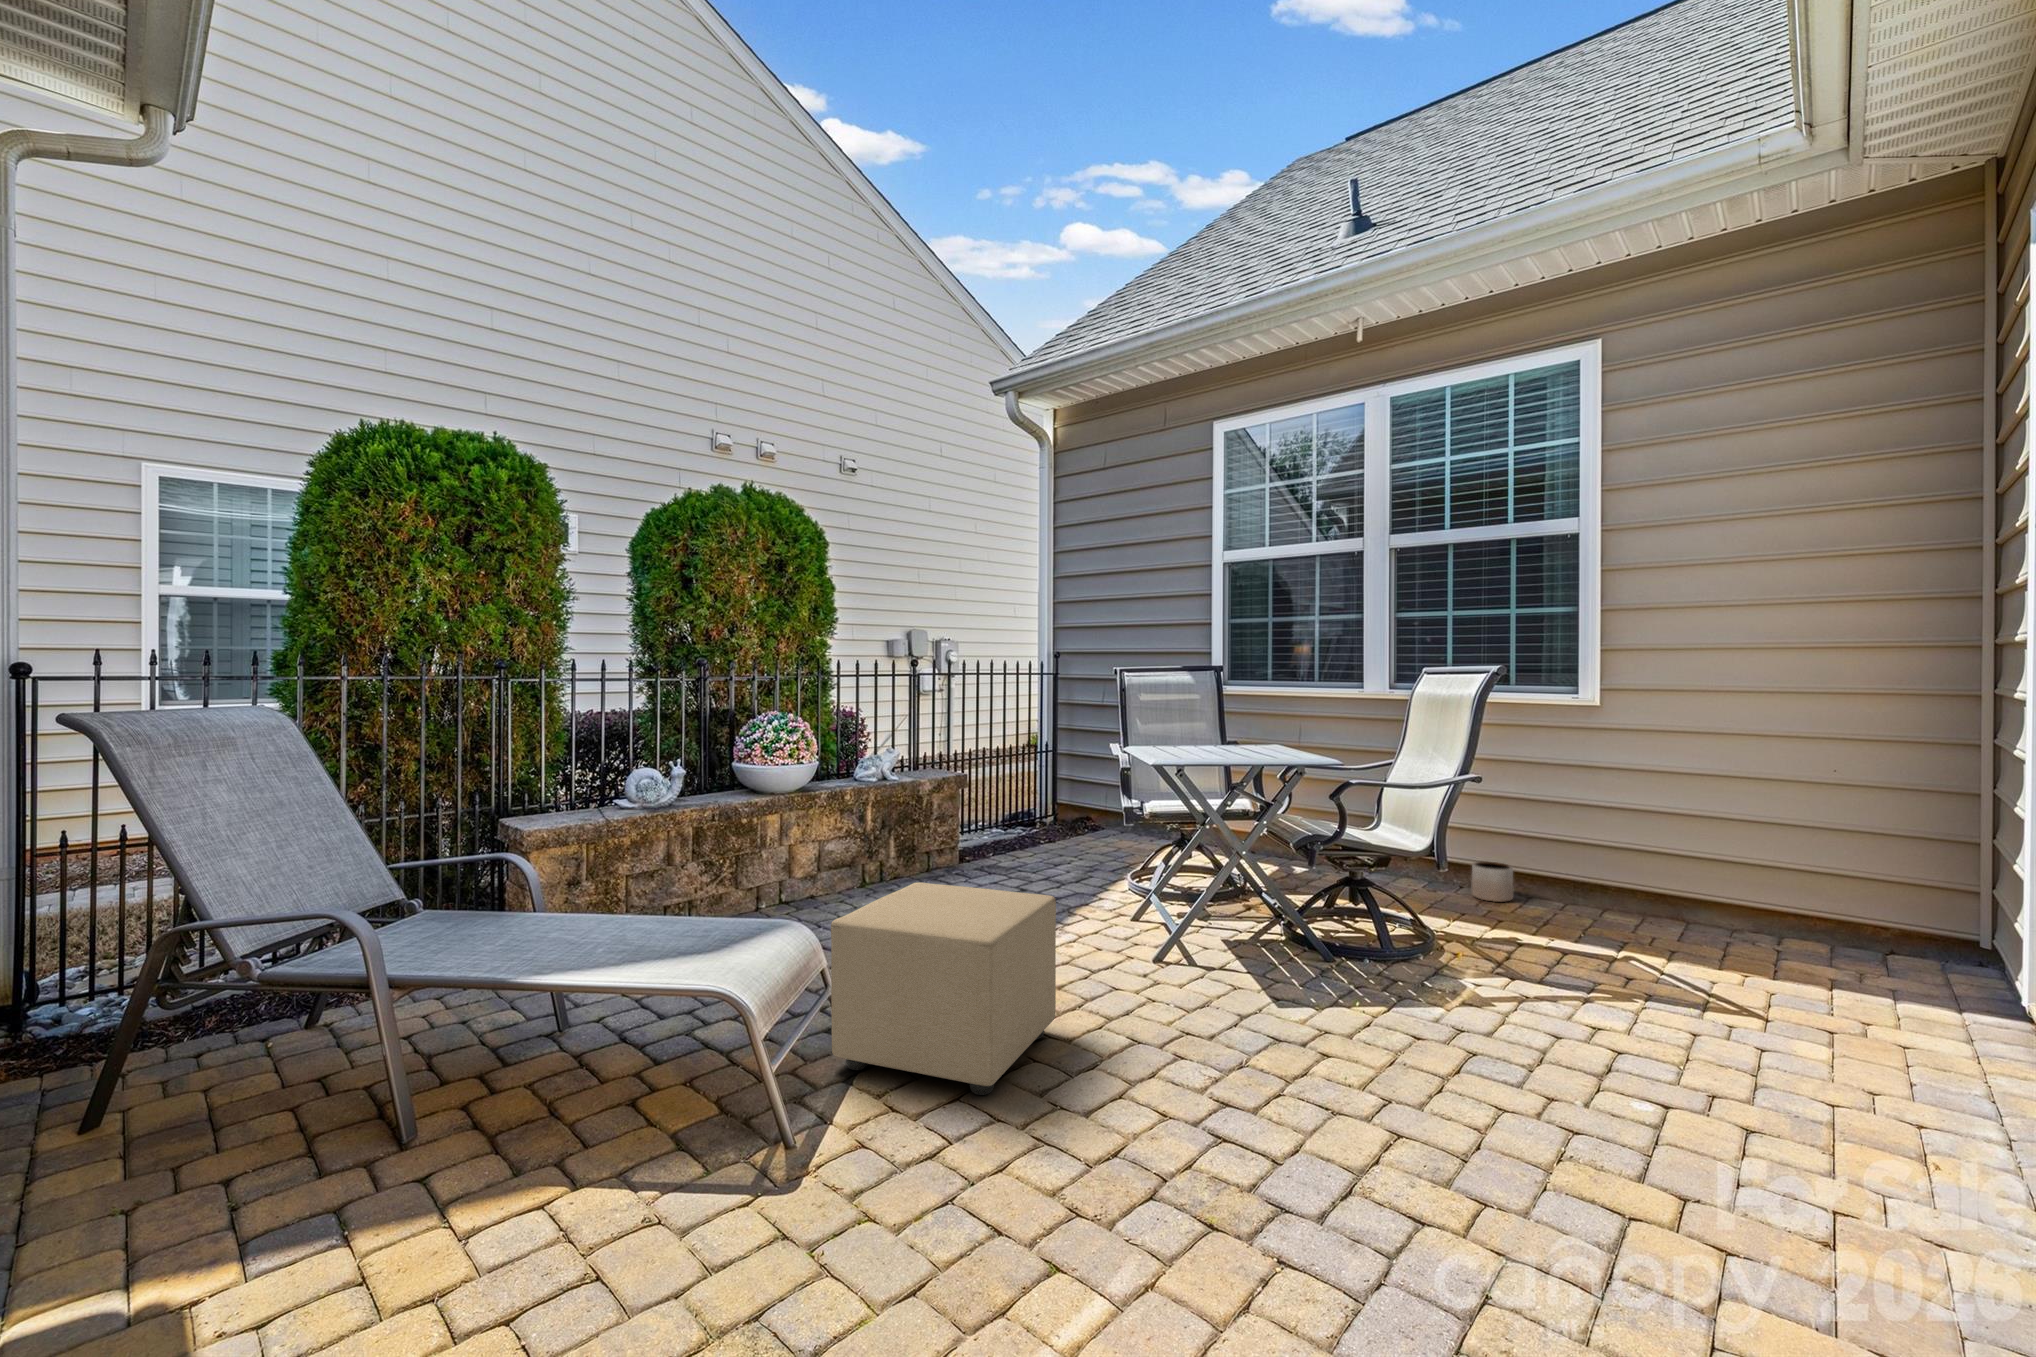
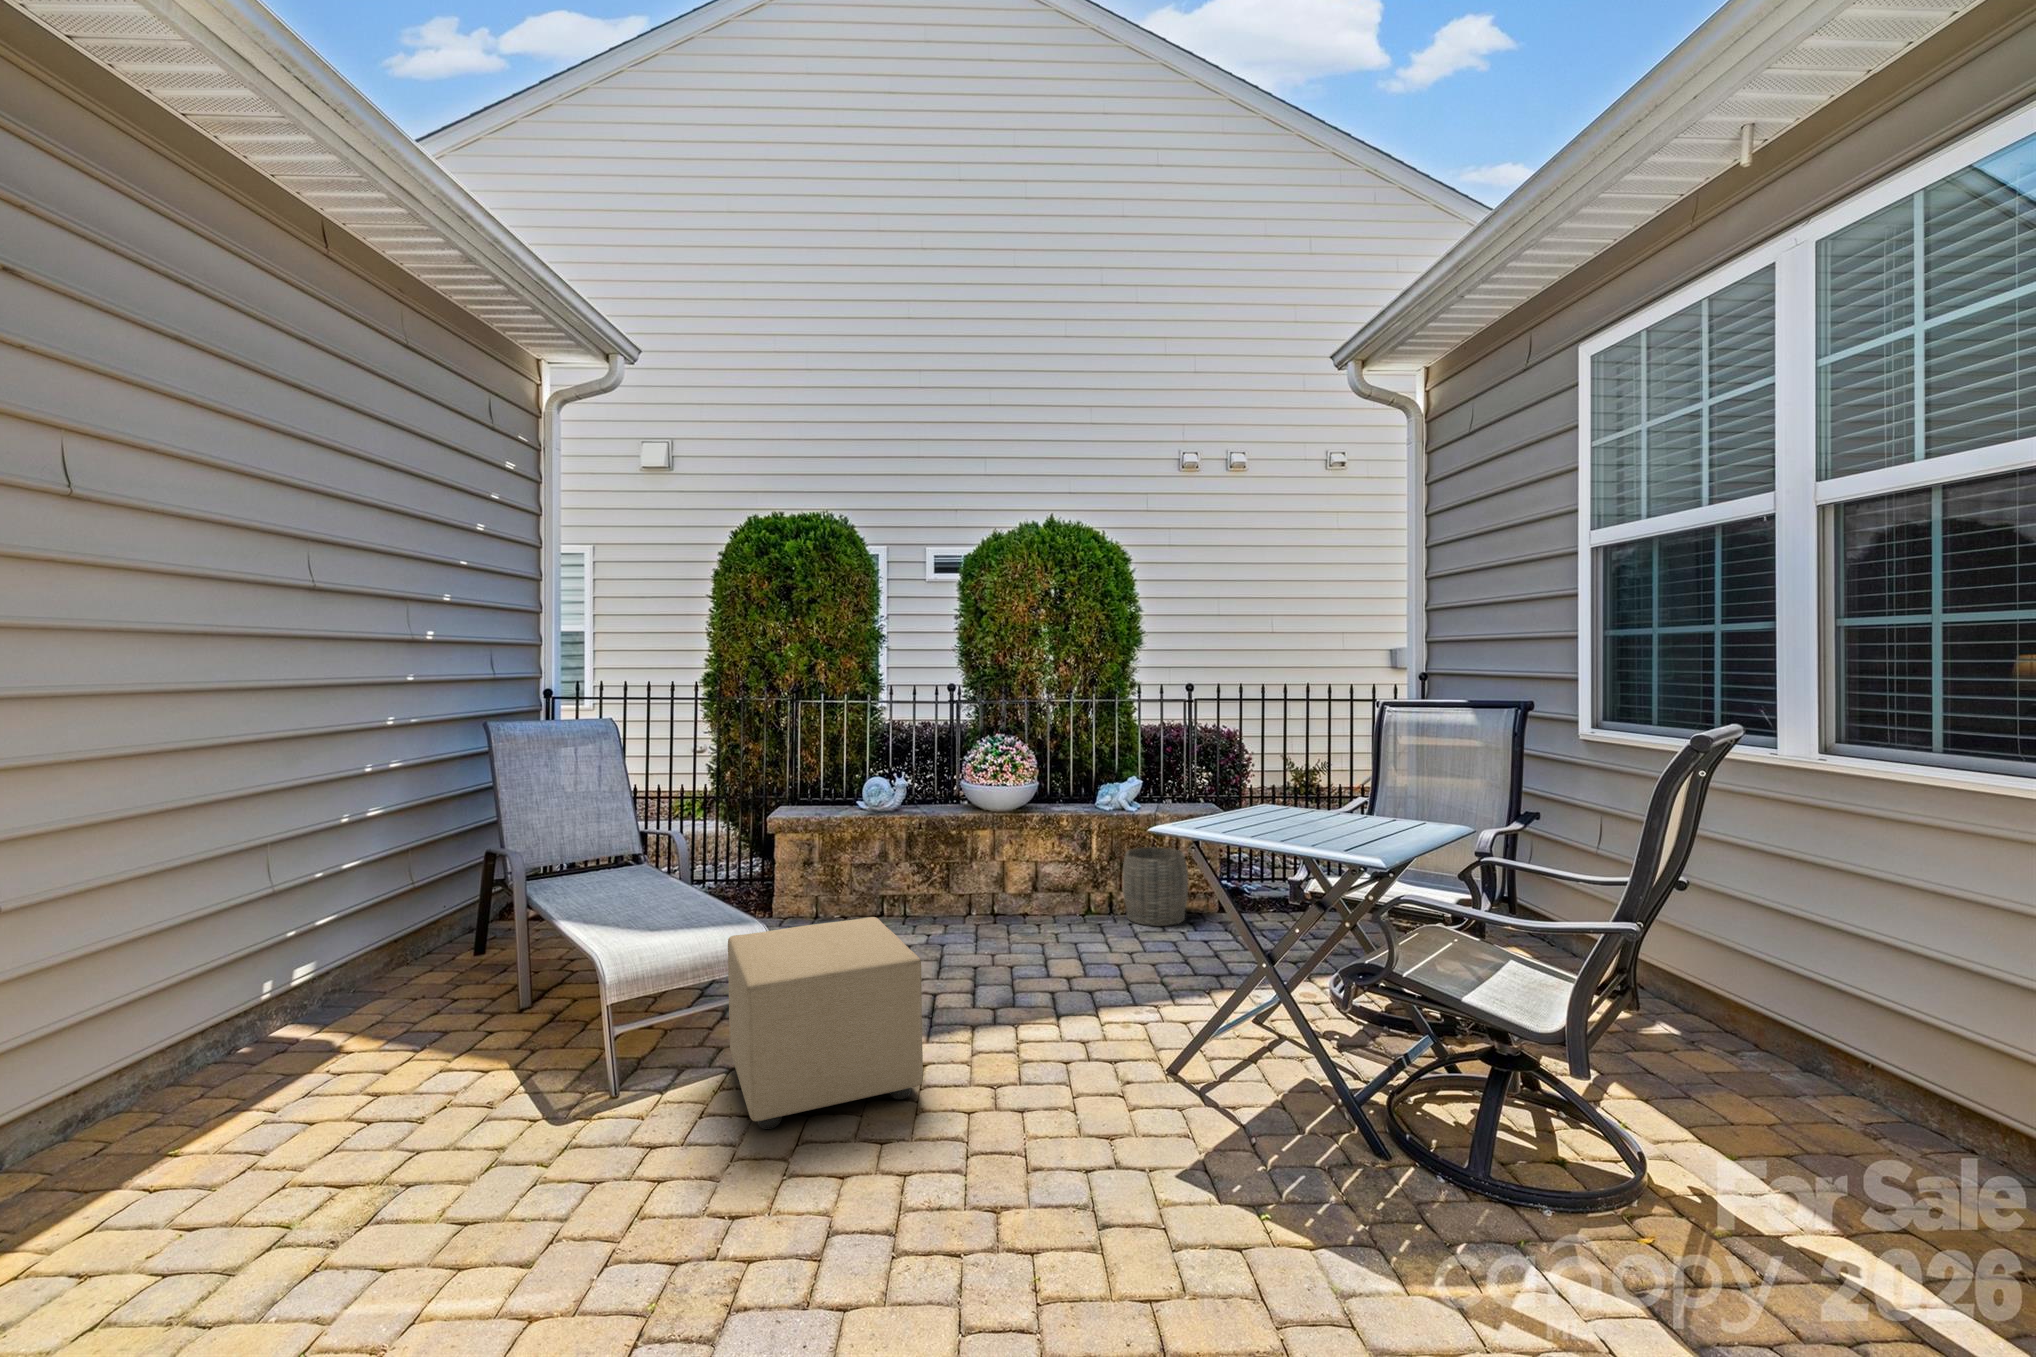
woven basket: none [907,813,969,885] -> present [1123,847,1188,926]
planter: present [1472,861,1513,902] -> none [1900,1075,2000,1167]

